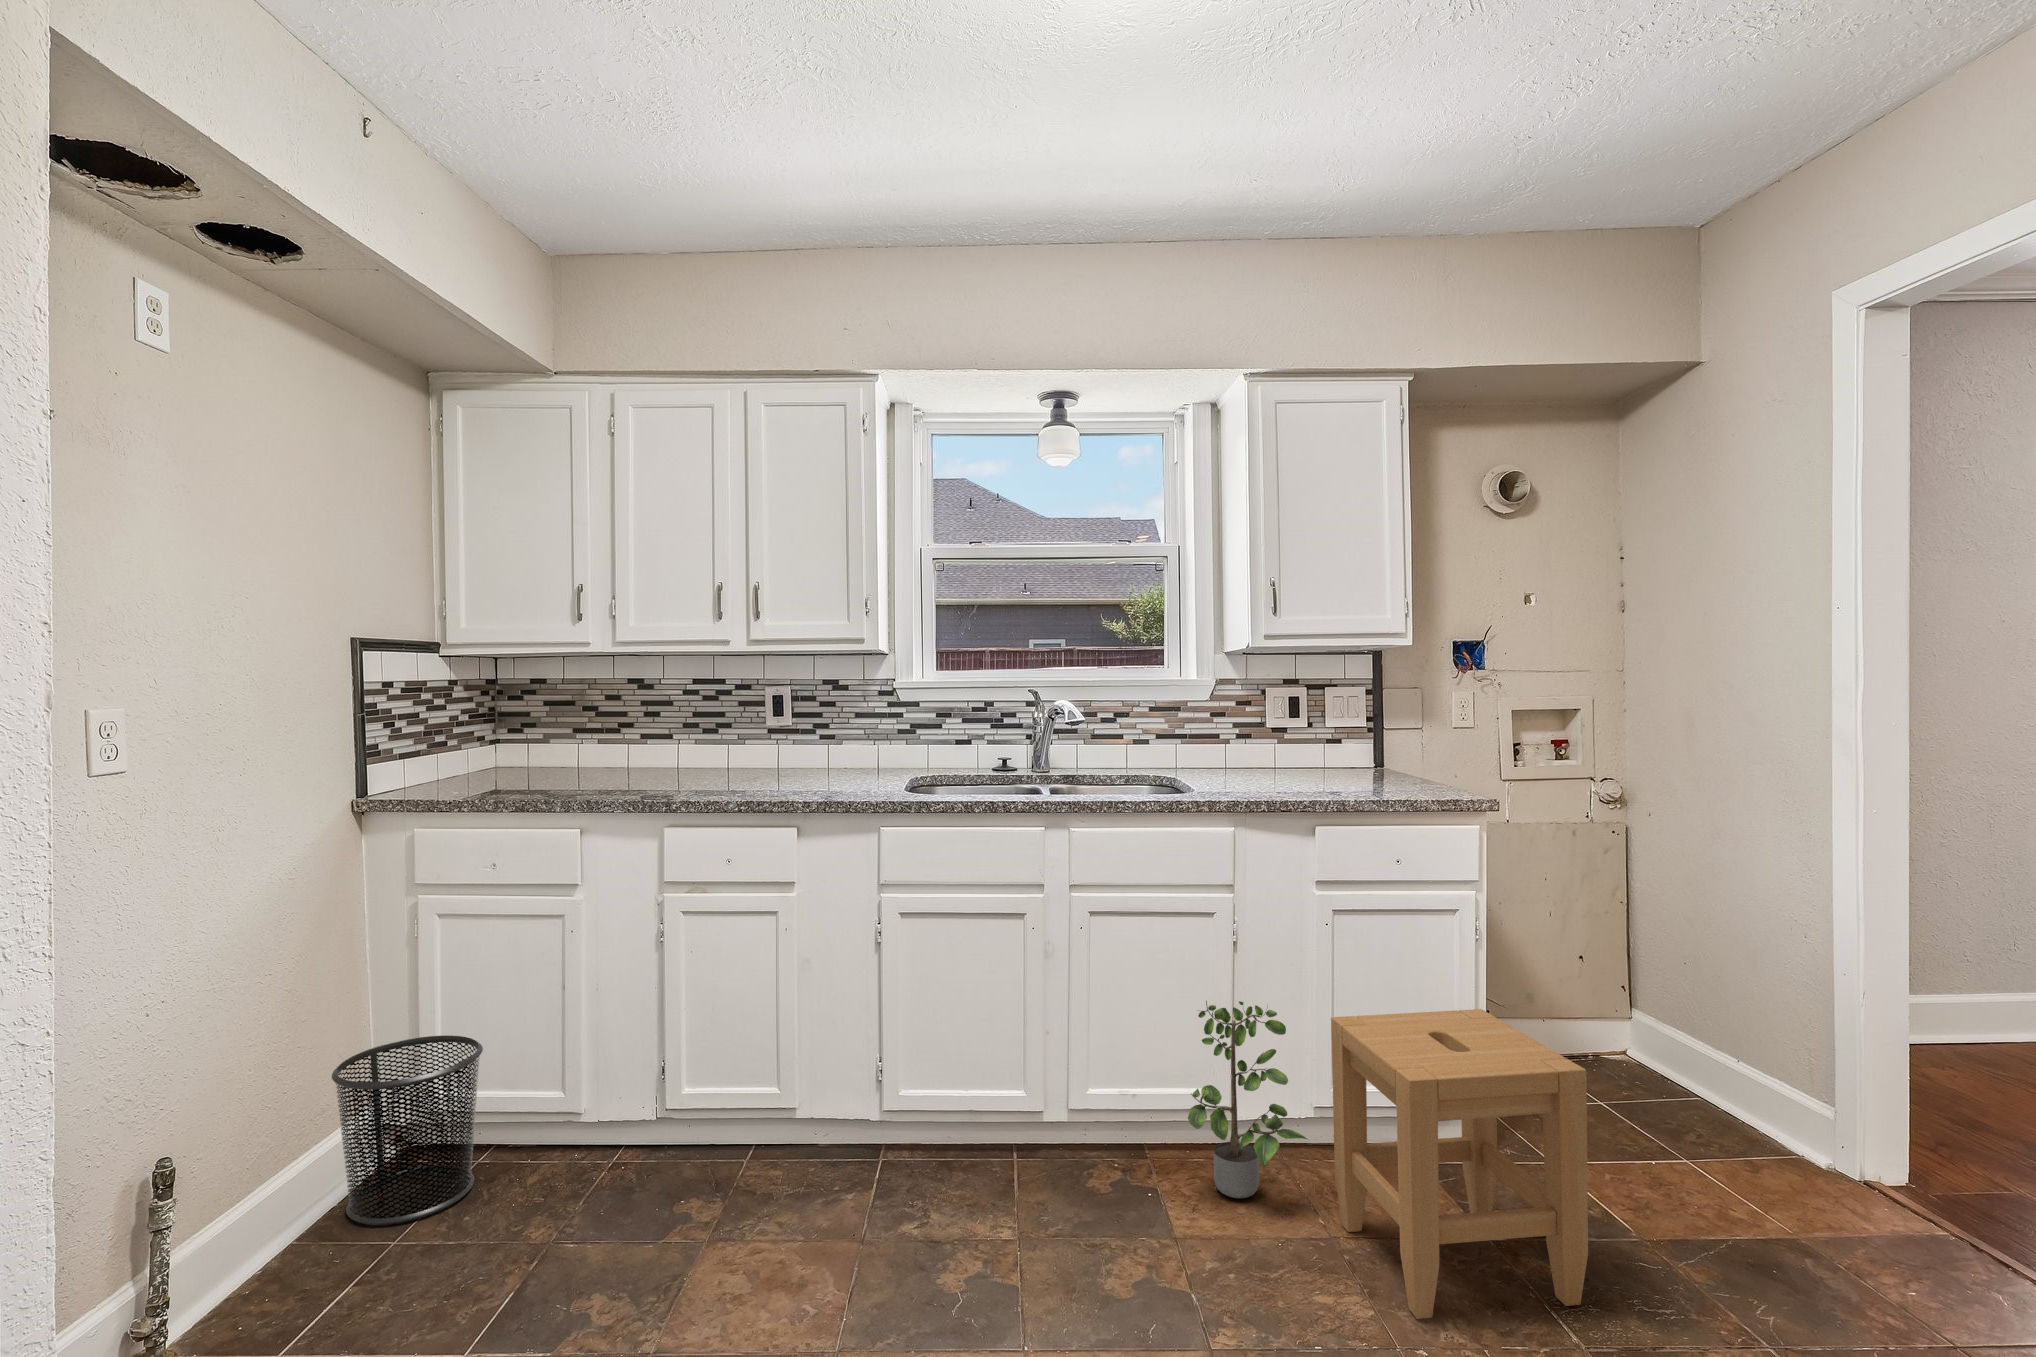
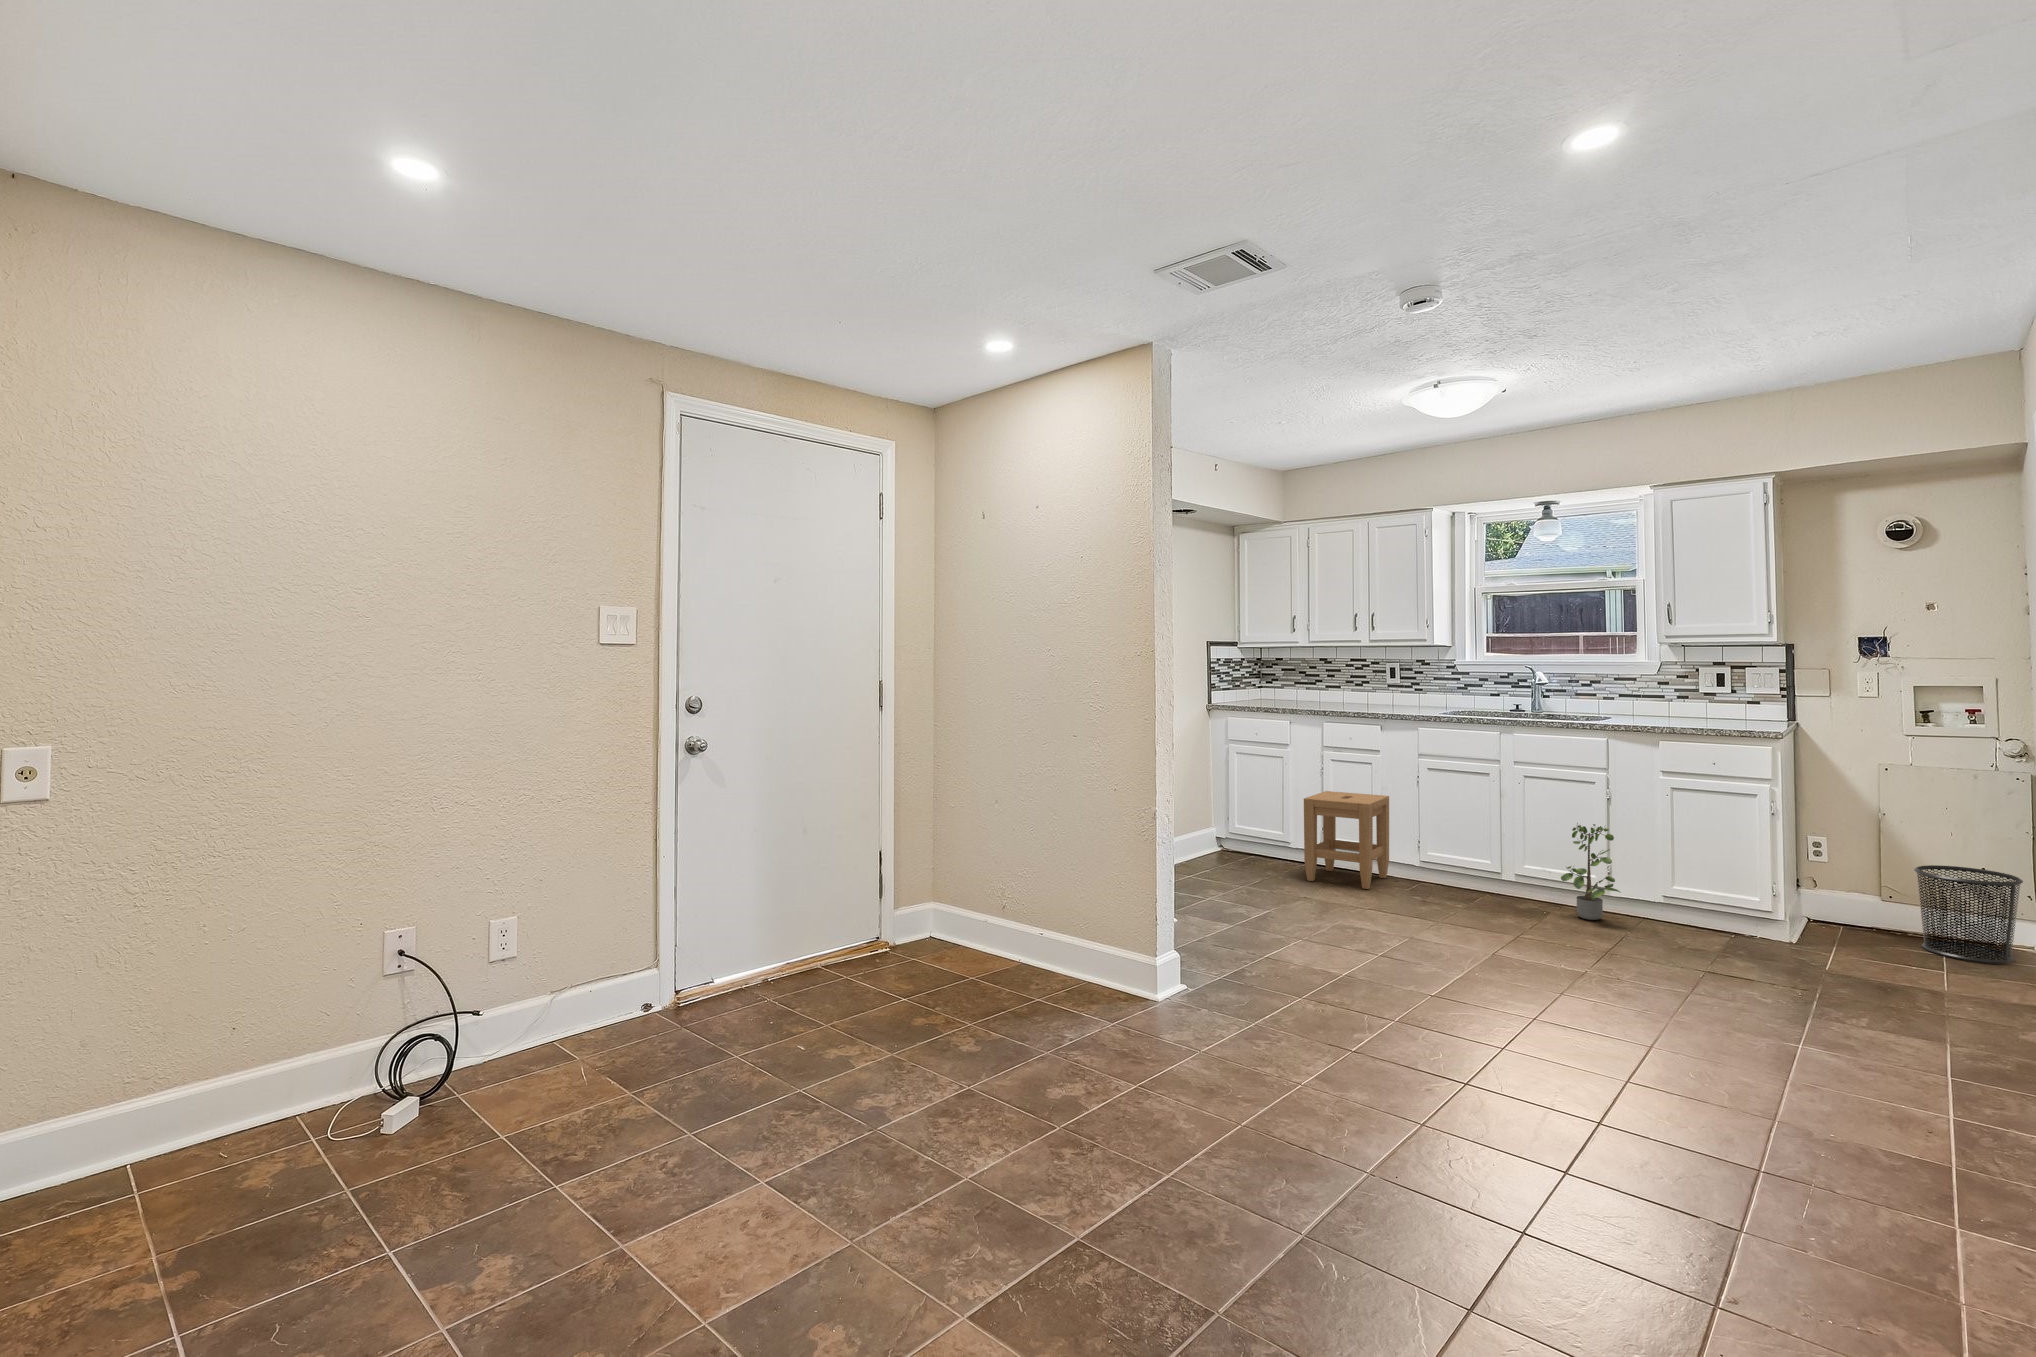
stool: present [1331,1009,1588,1319] -> present [1304,791,1389,889]
waste bin: present [332,1035,483,1225] -> present [1914,865,2023,963]

